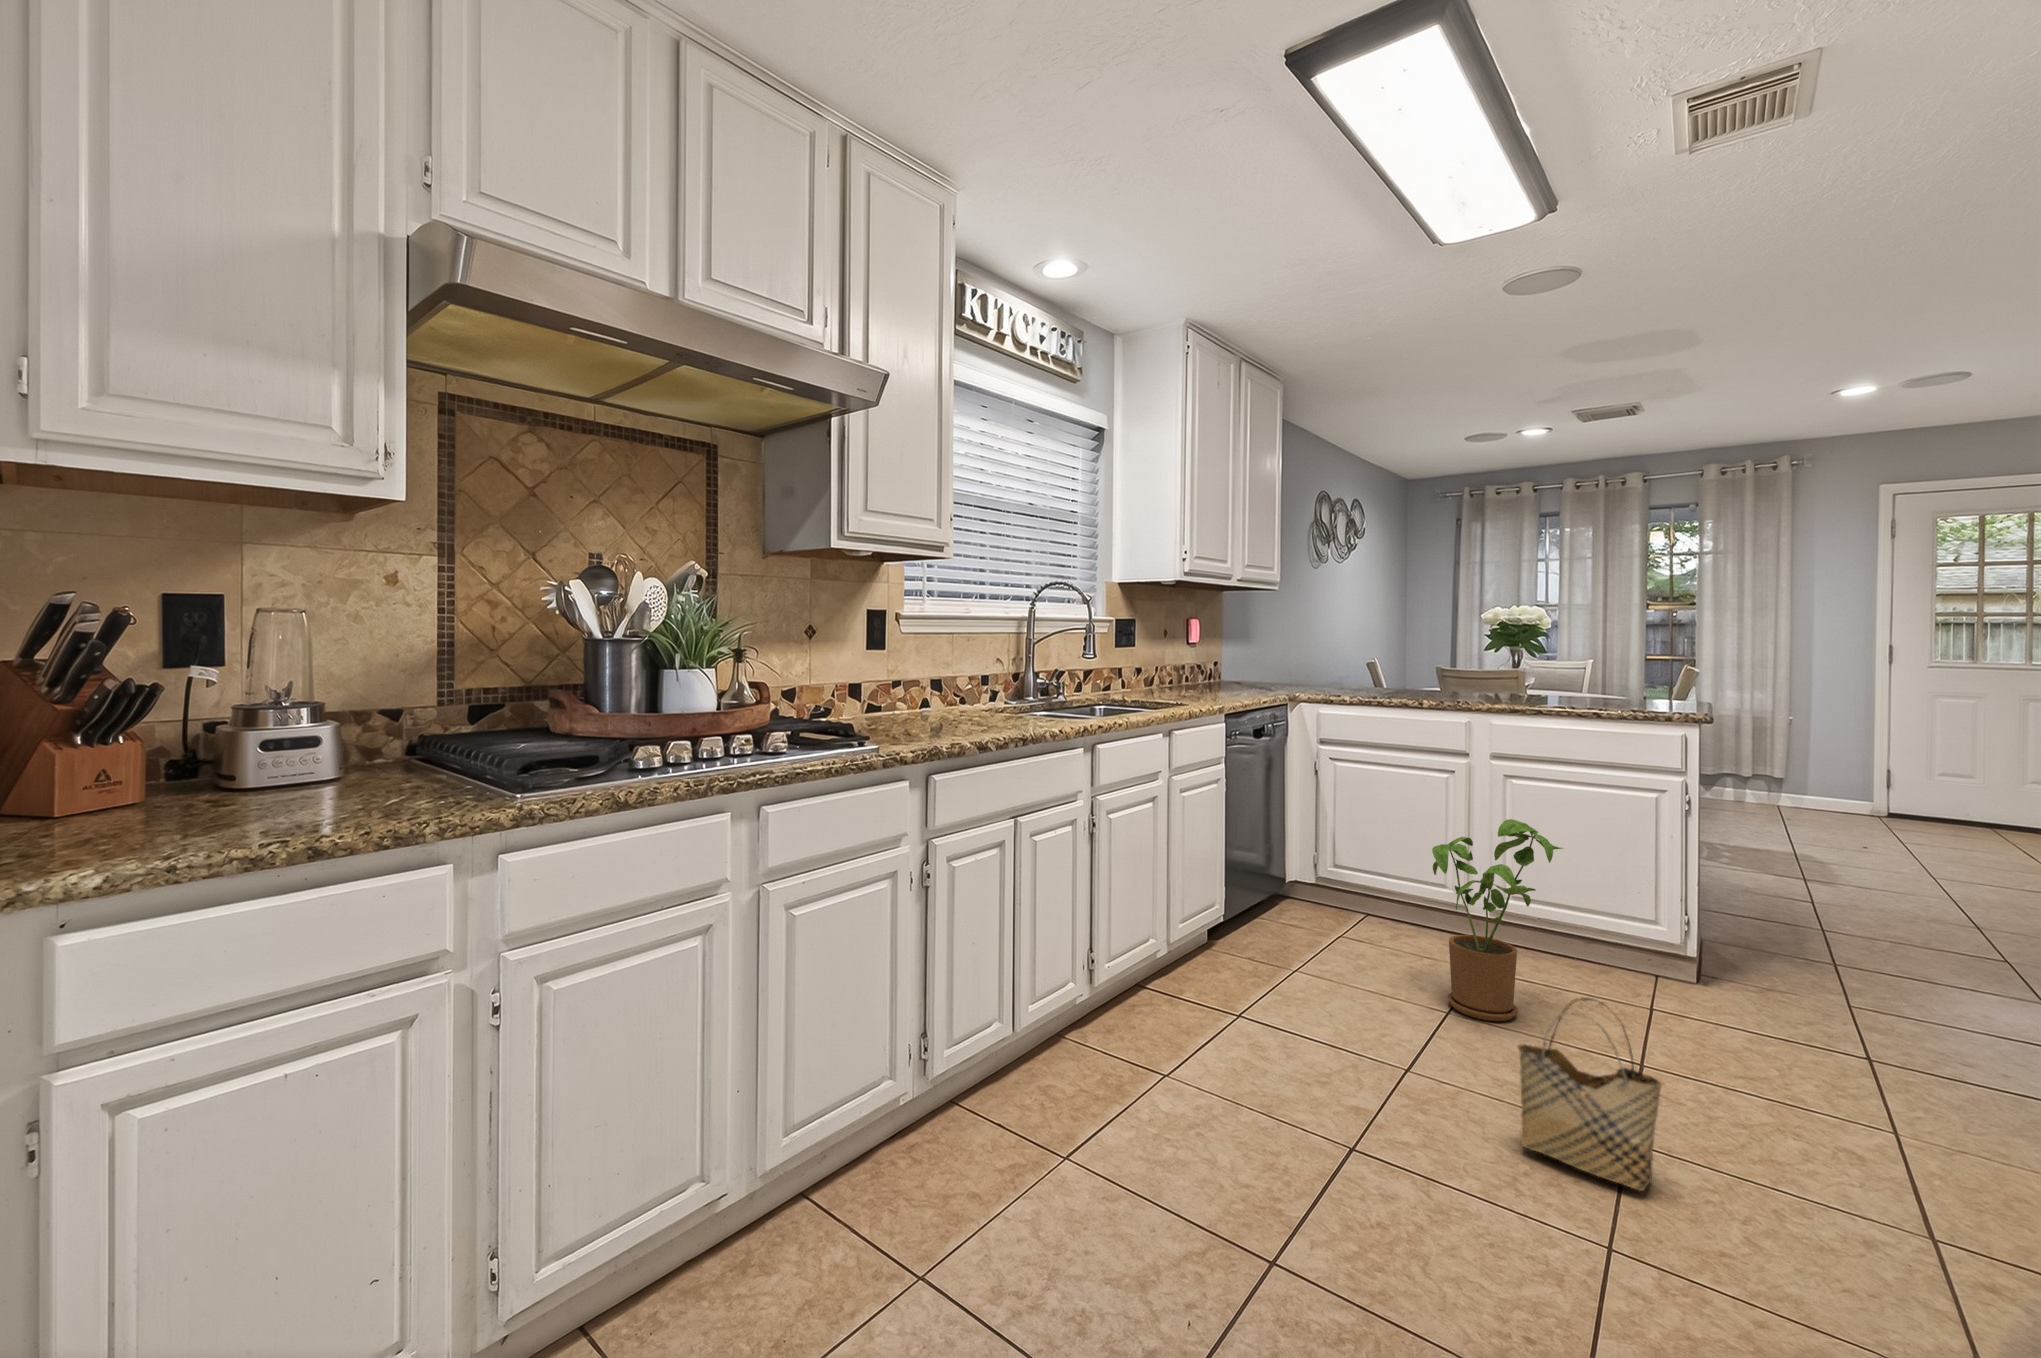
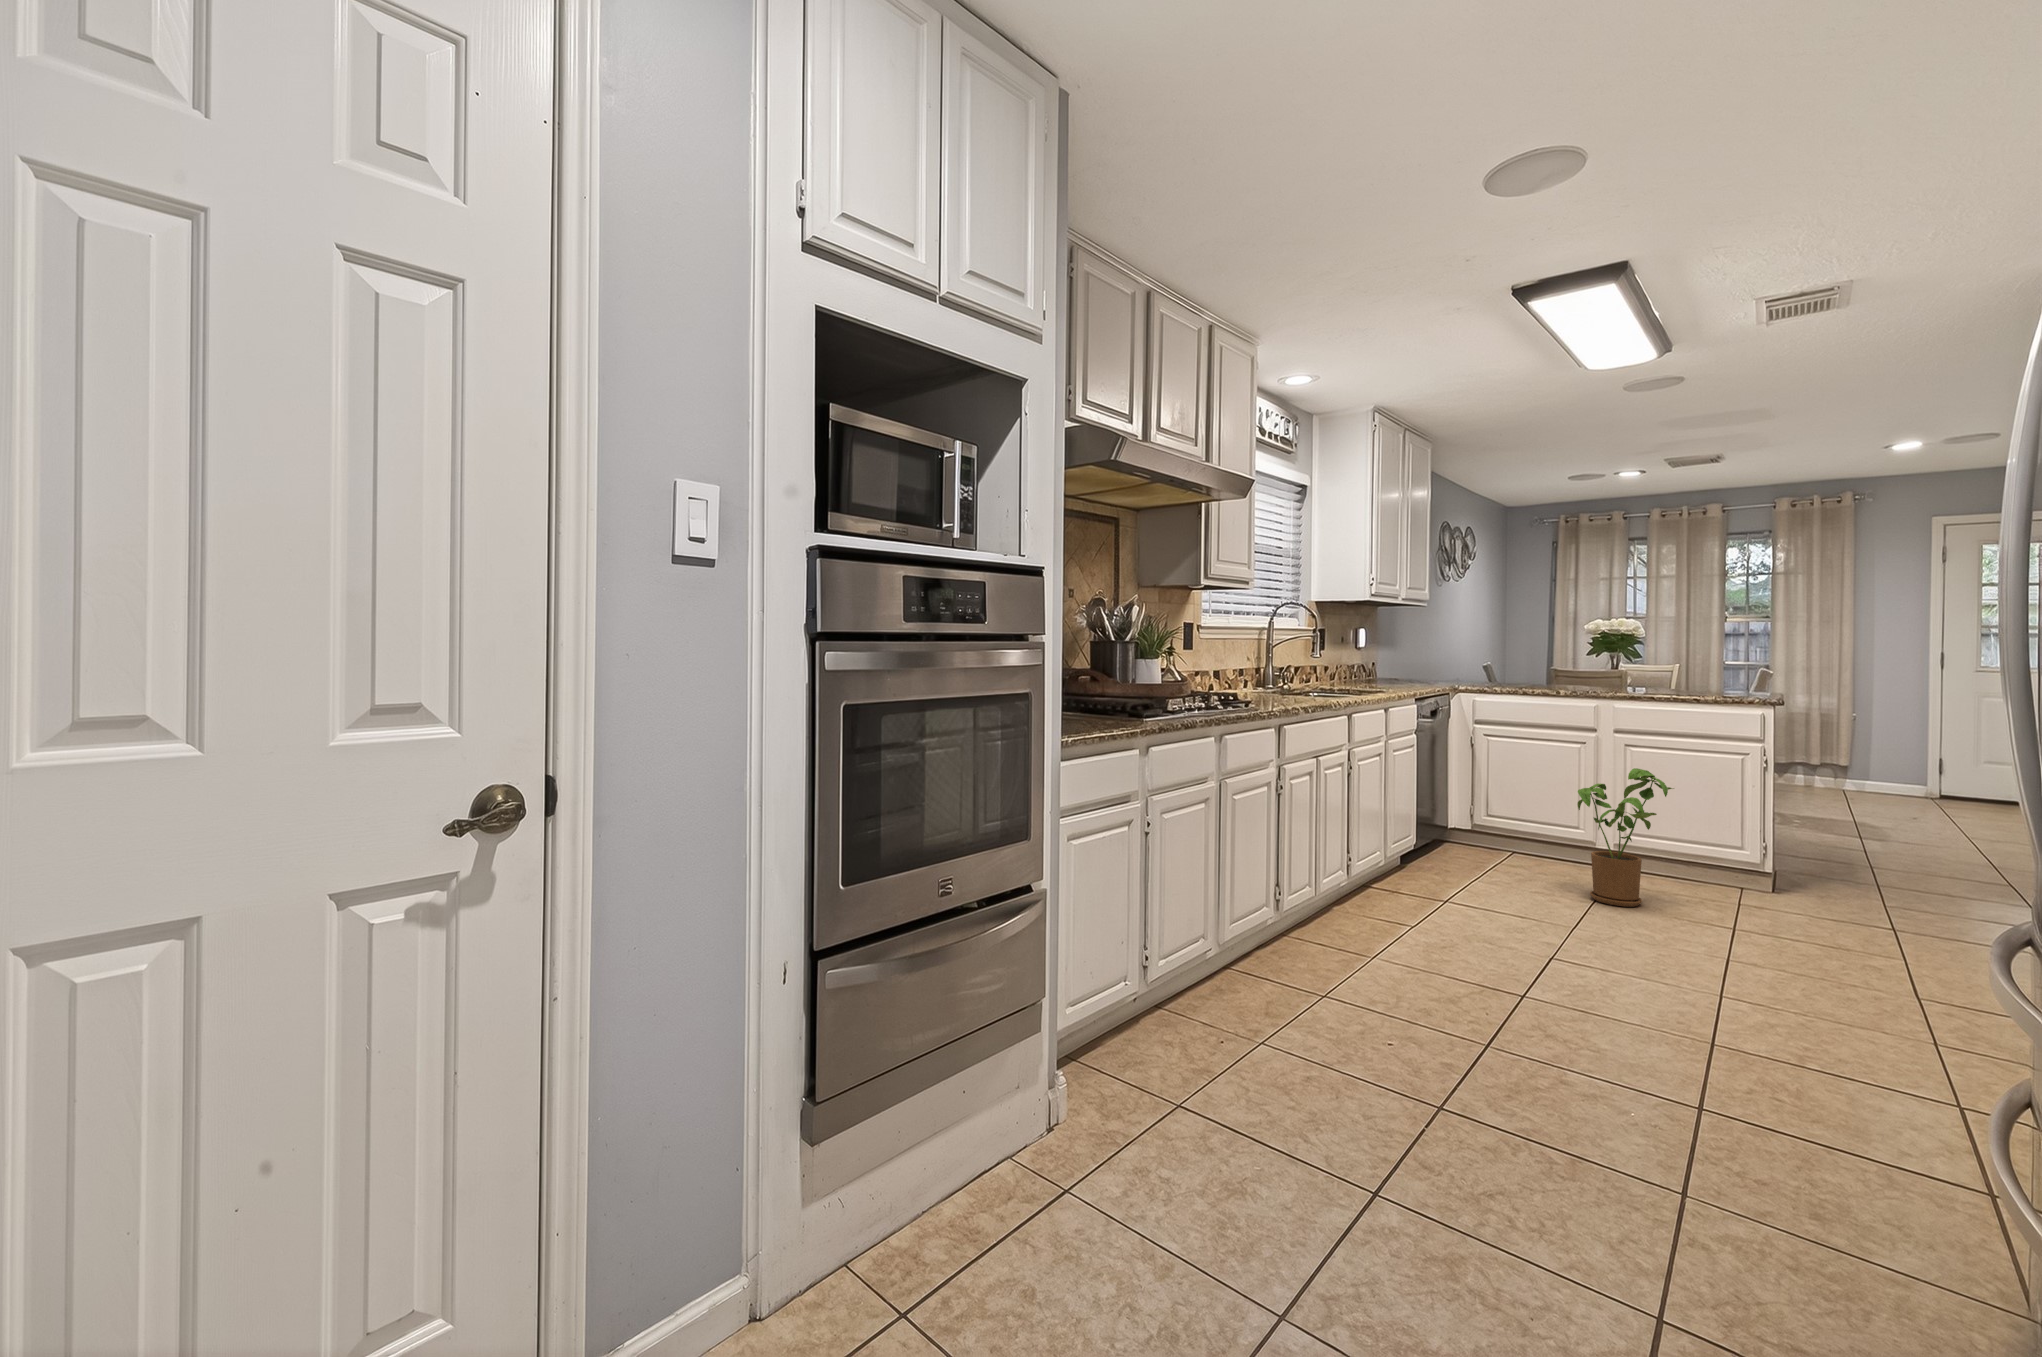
woven basket: present [1517,998,1662,1191] -> none [1654,866,1748,973]

